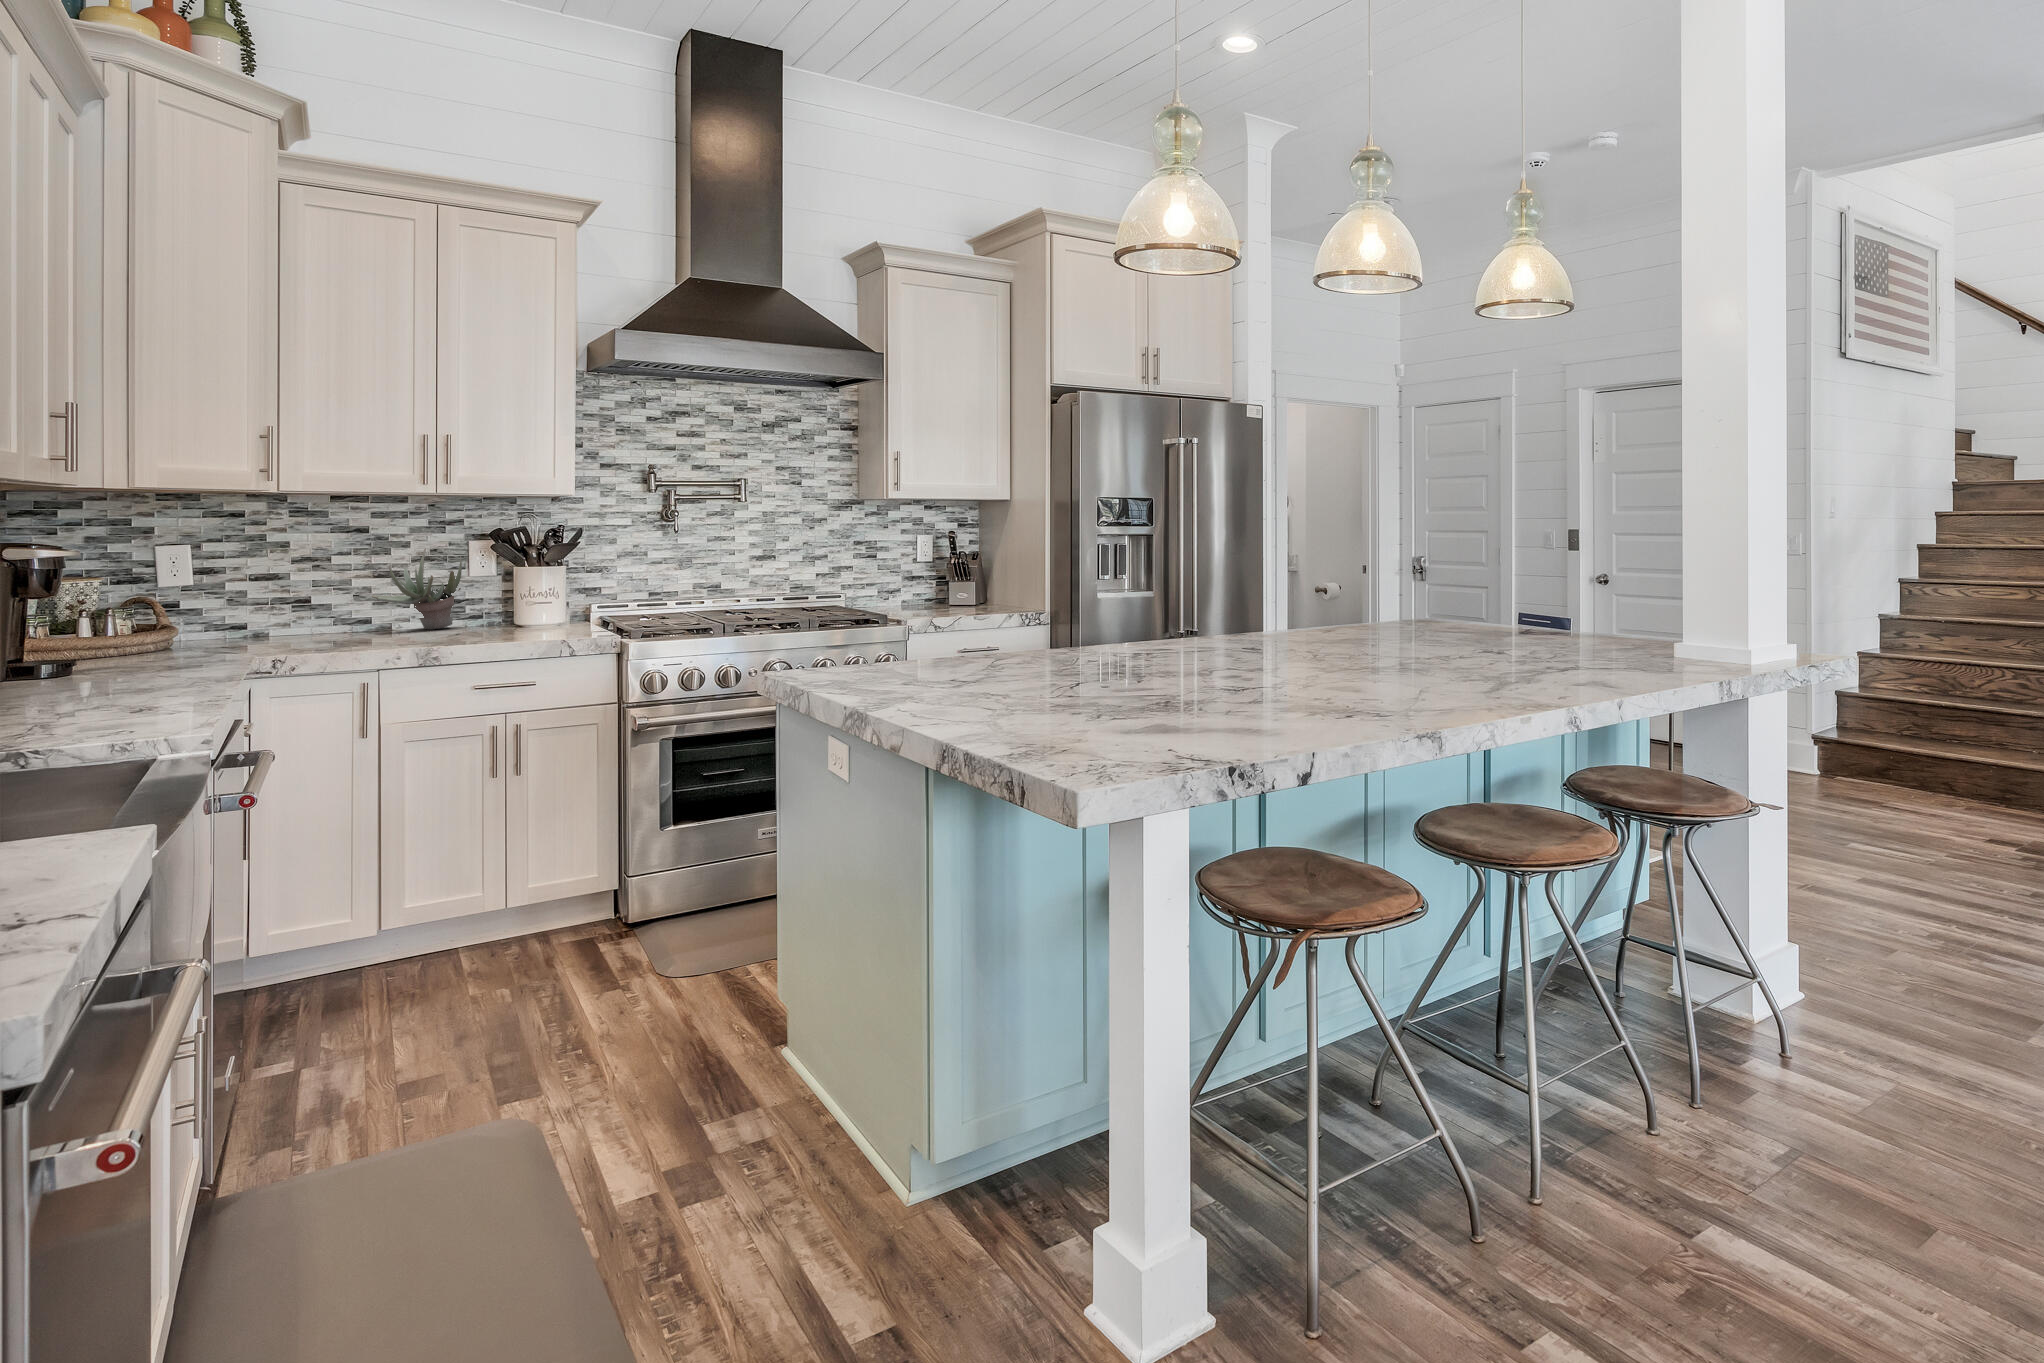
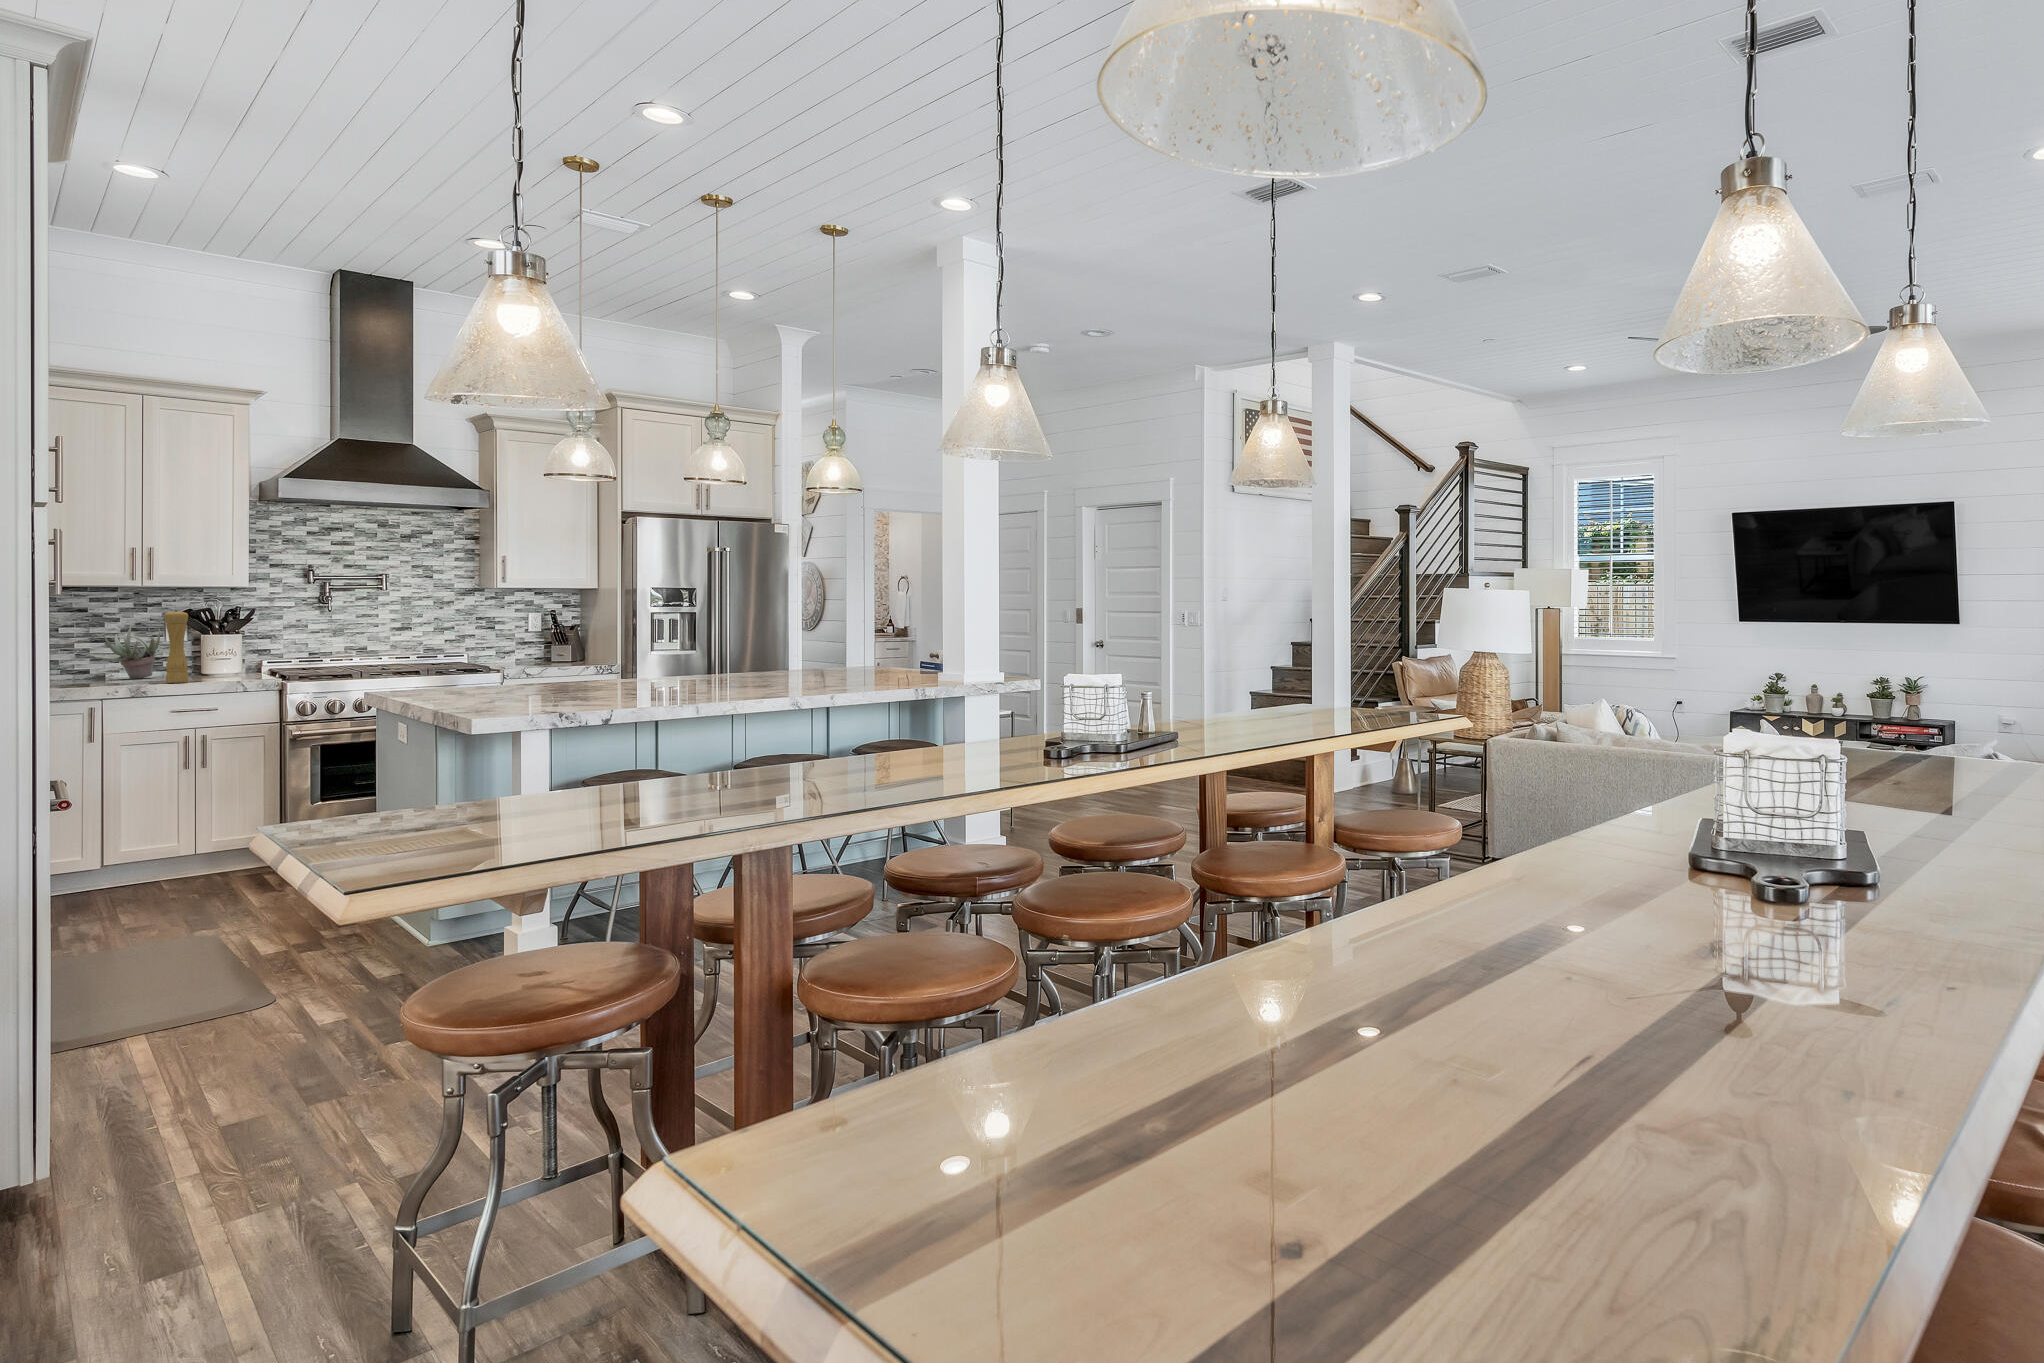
pepper mill: none [463,533,497,645] -> present [164,611,189,683]

